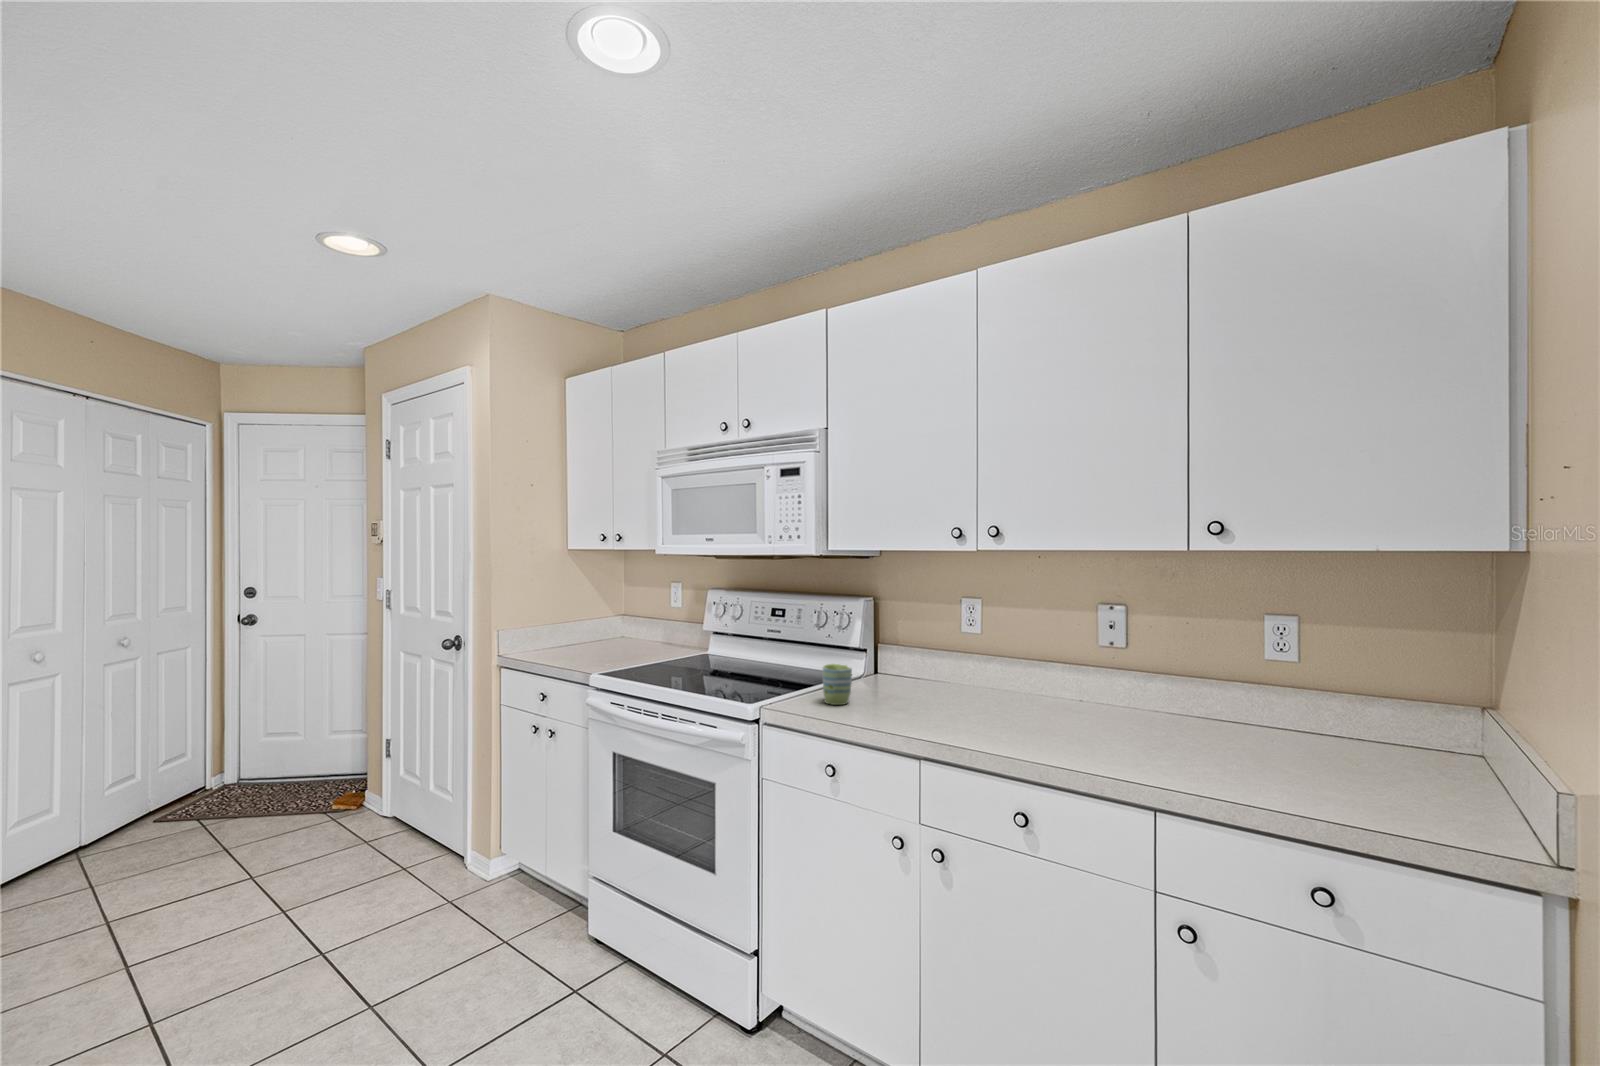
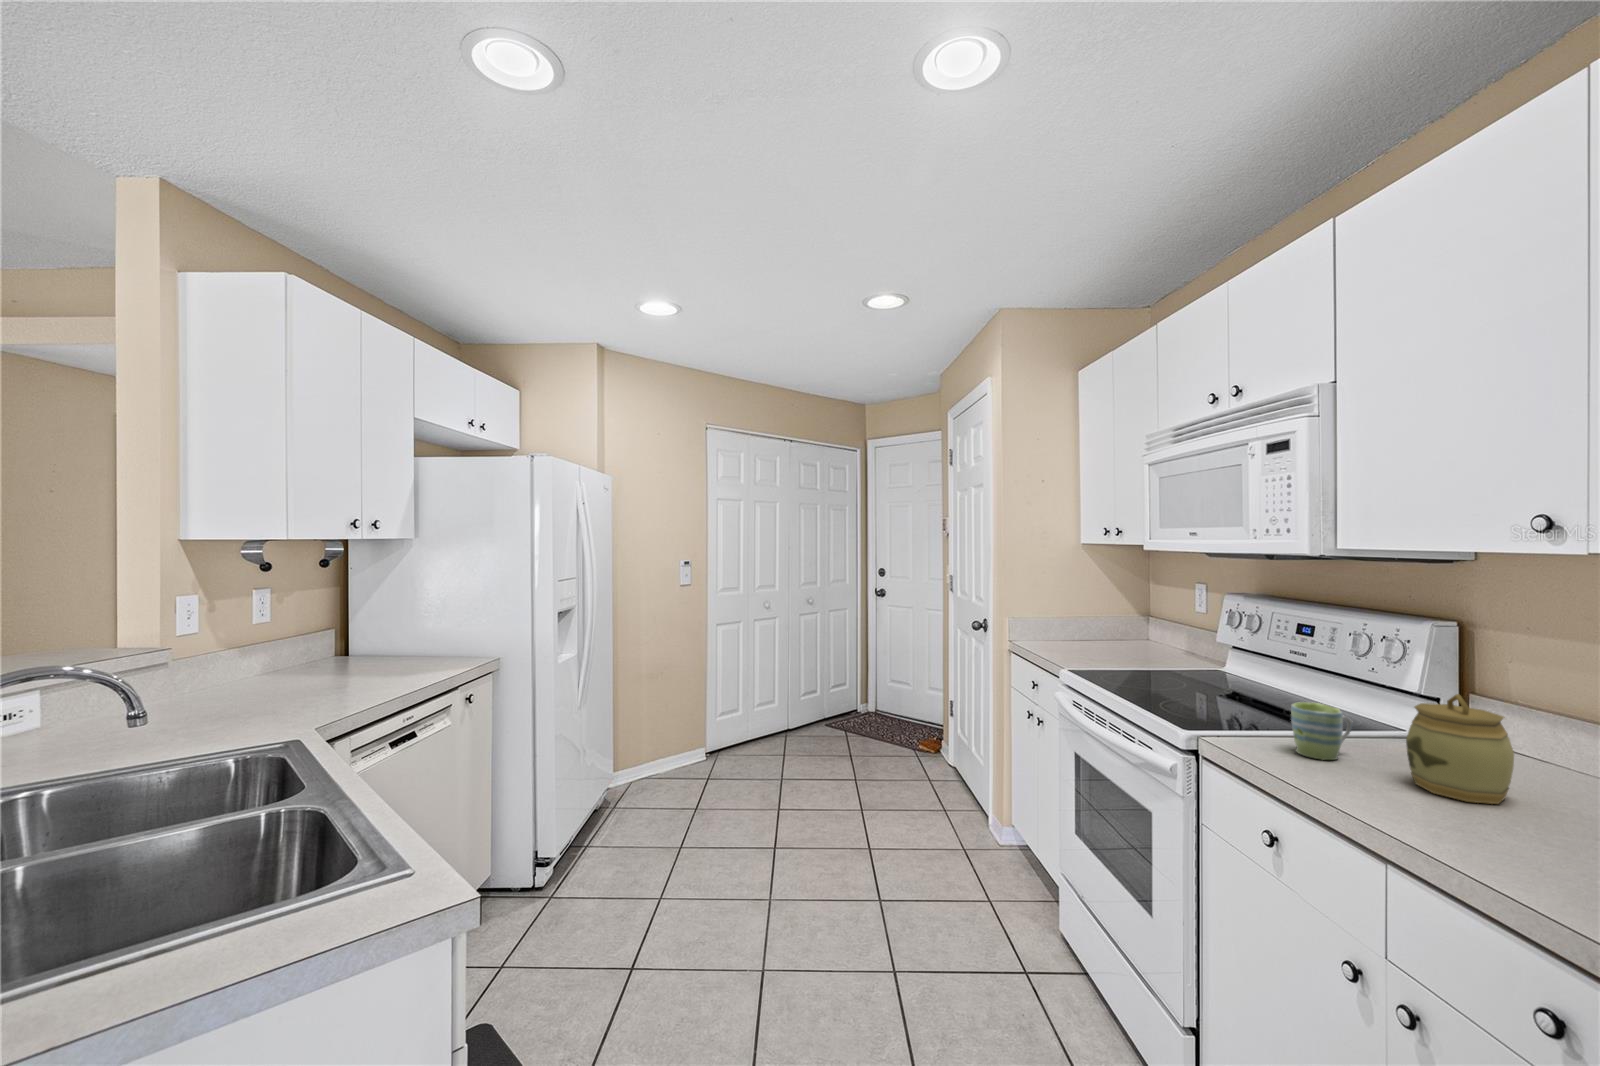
jar: none [890,643,938,711] -> present [1406,694,1514,804]

